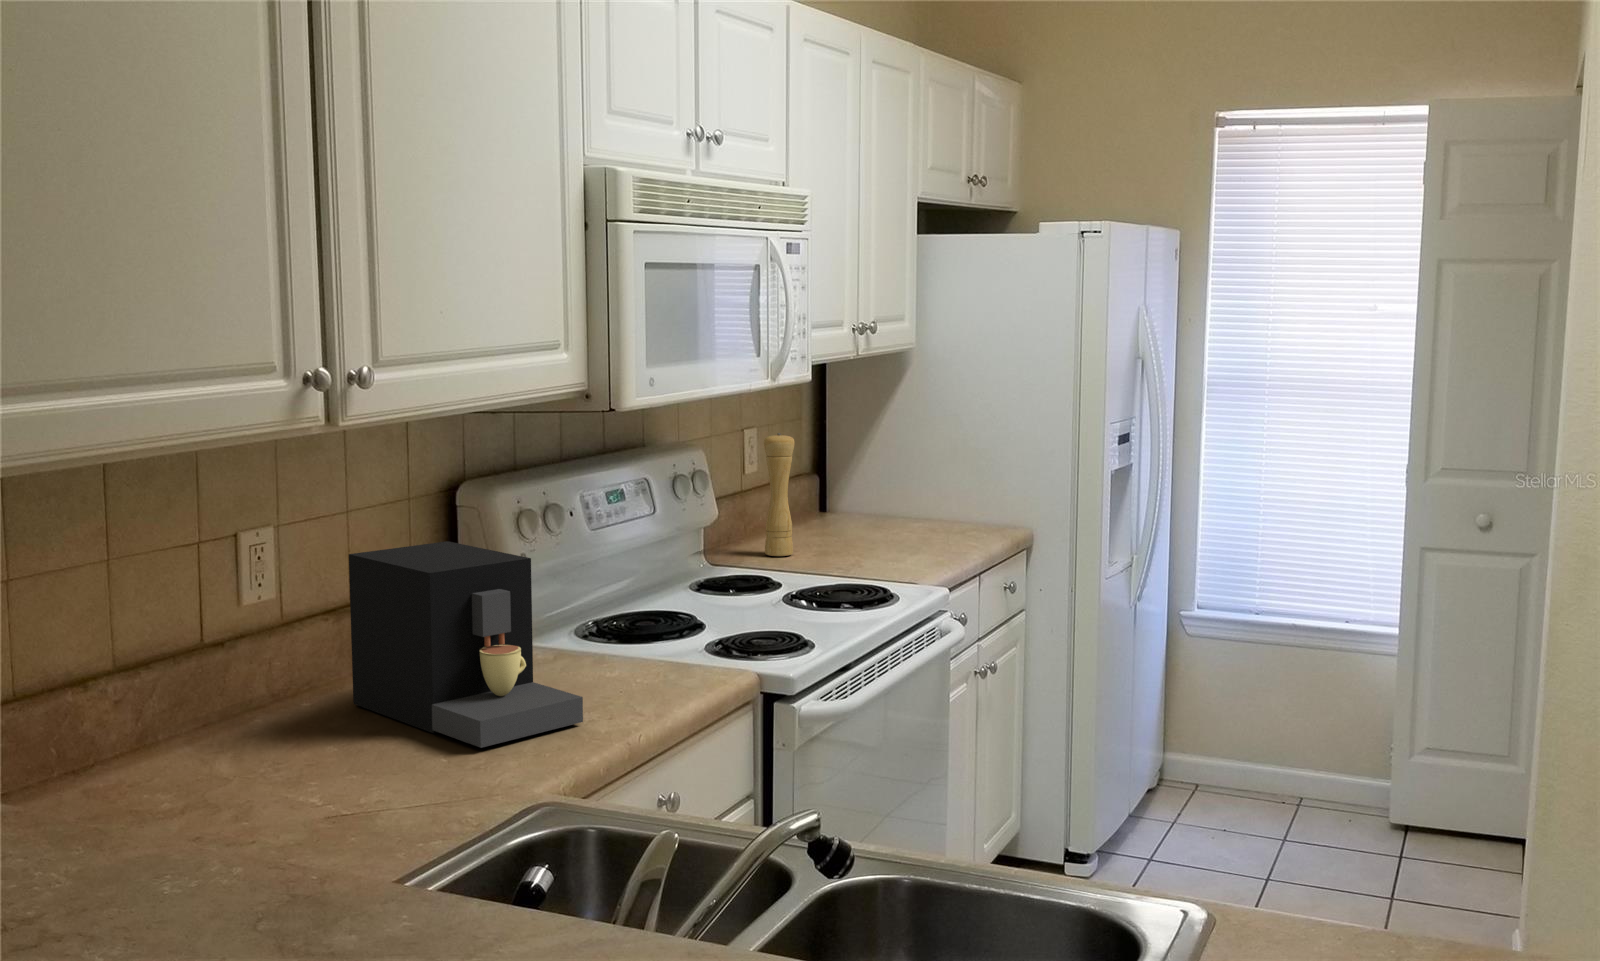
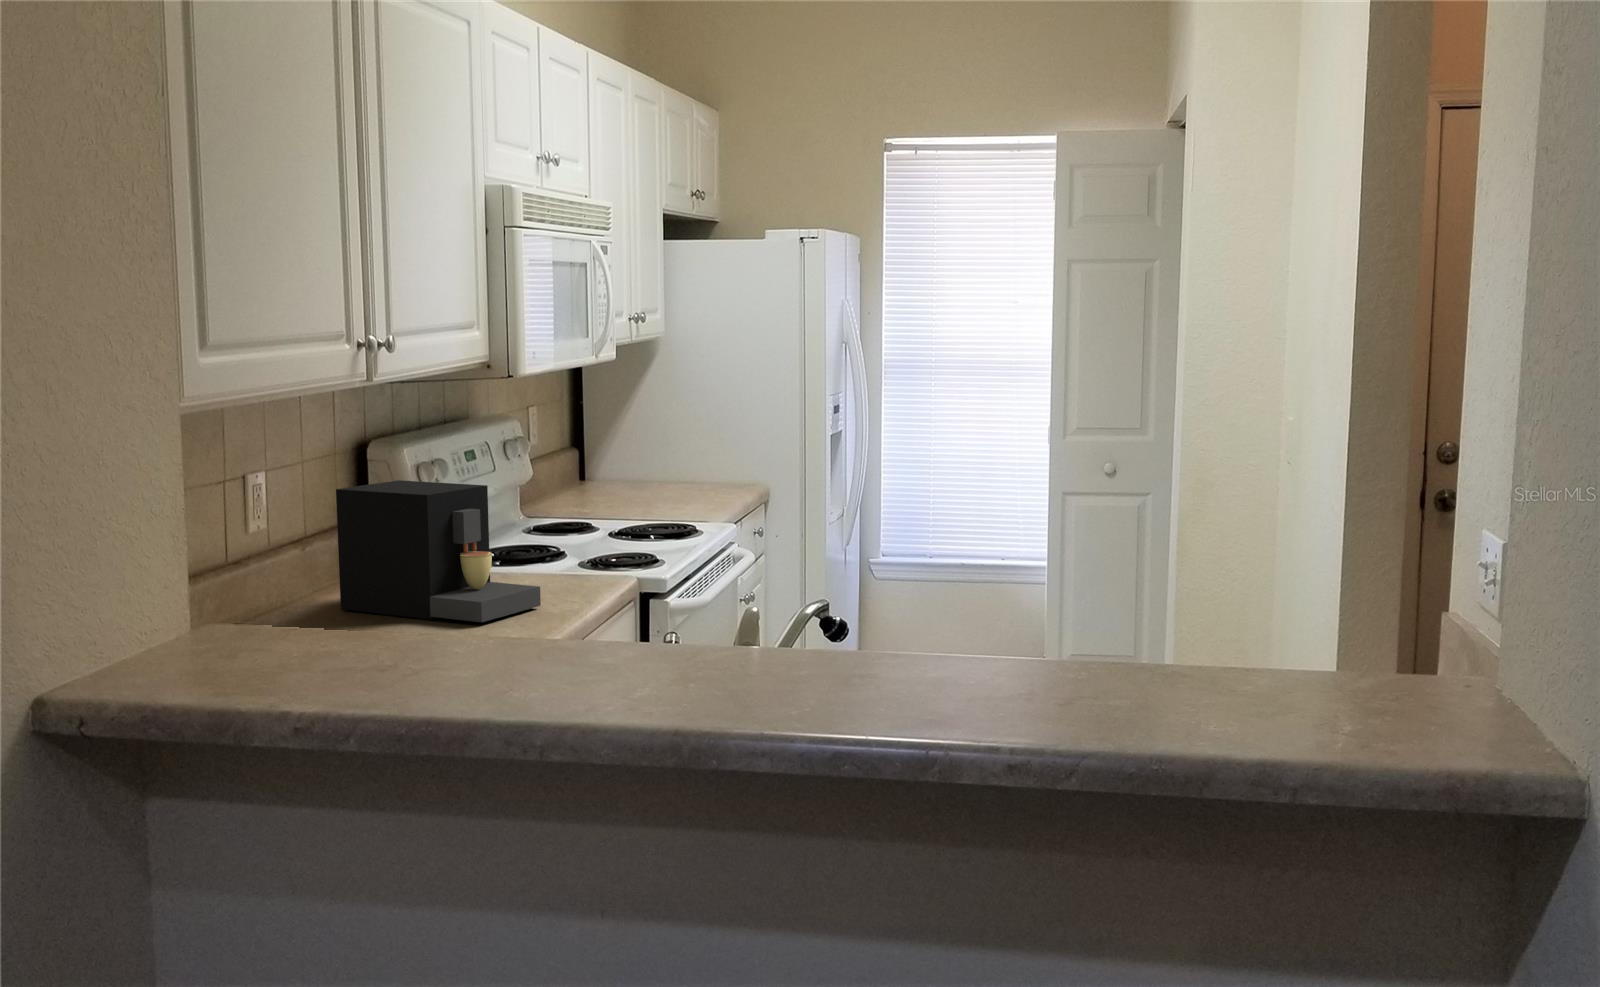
pepper mill: present [764,433,794,556] -> none [559,406,586,509]

